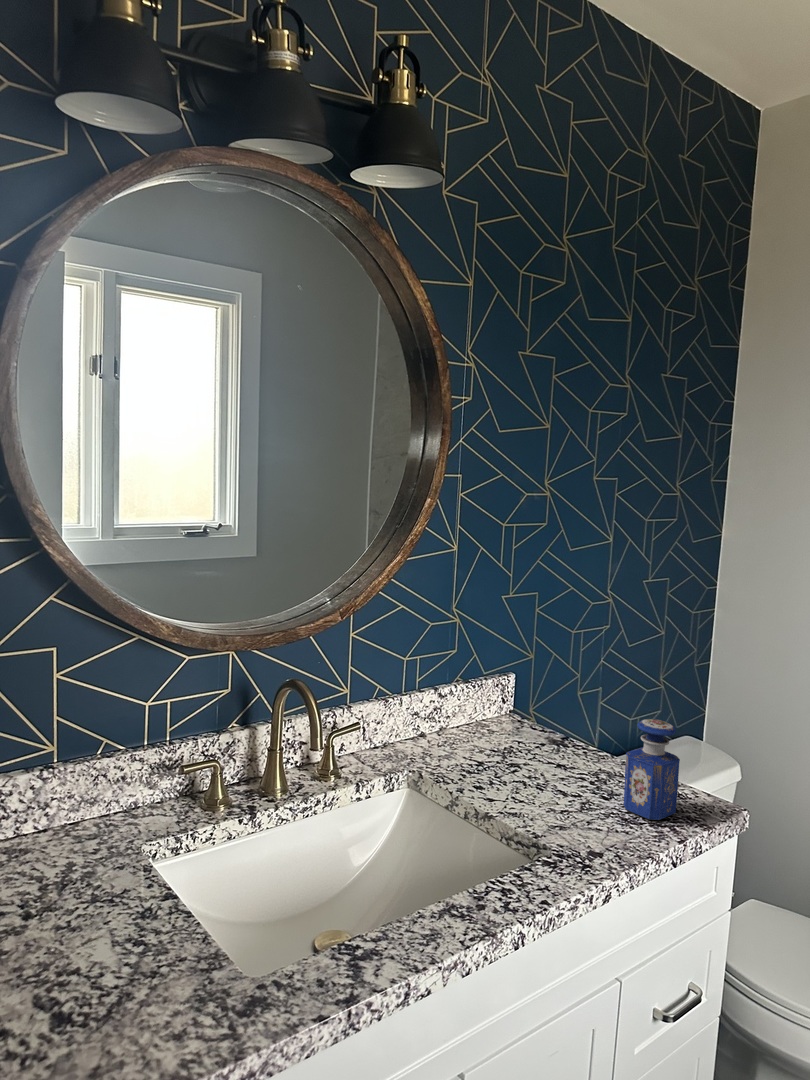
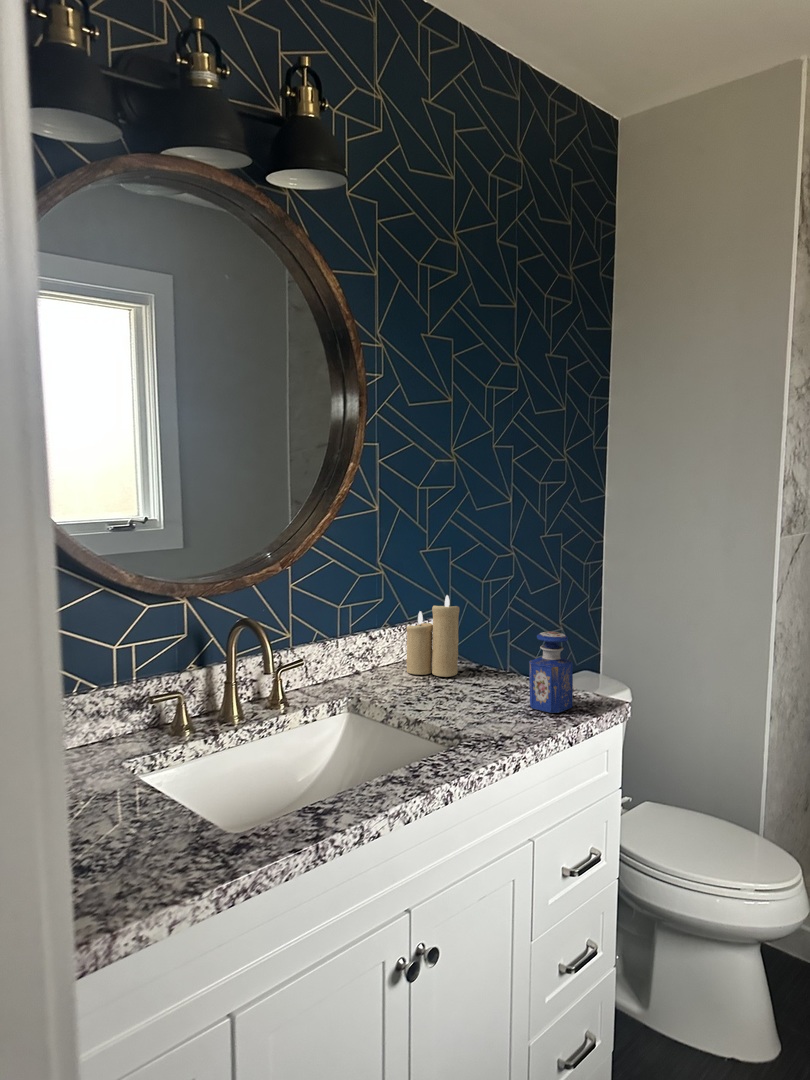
candle: none [480,657,546,752] -> present [406,595,460,677]

